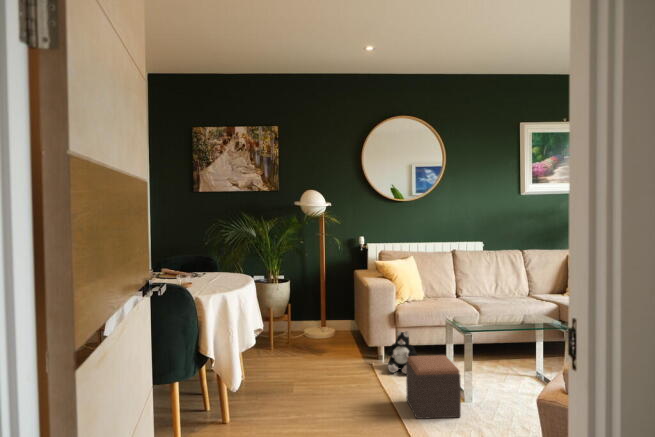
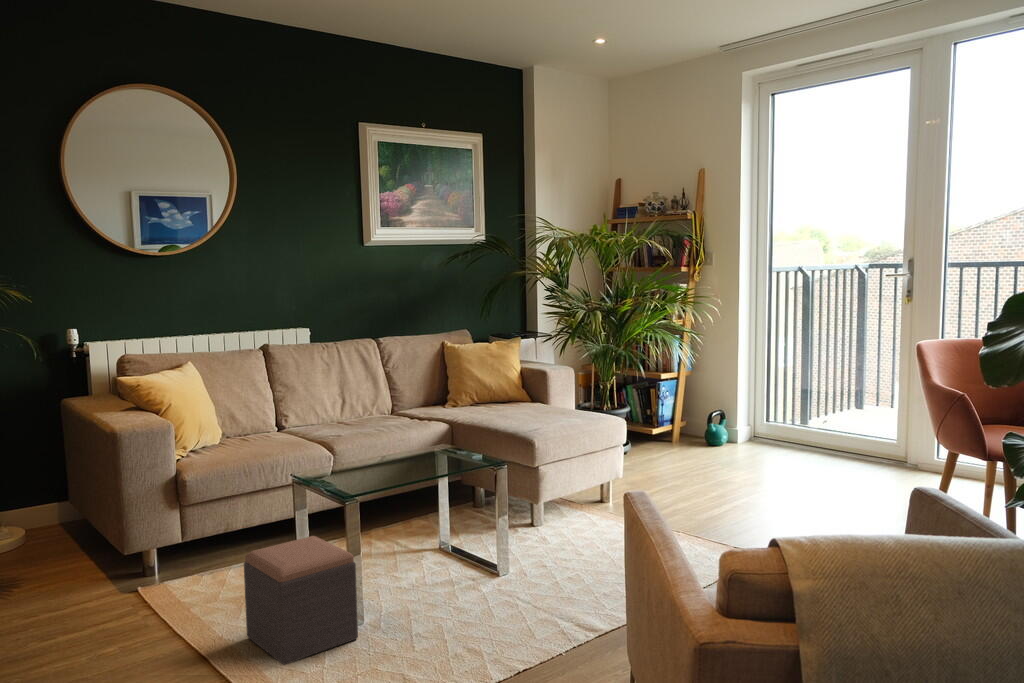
plush toy: present [387,331,417,374] -> none [172,507,236,593]

